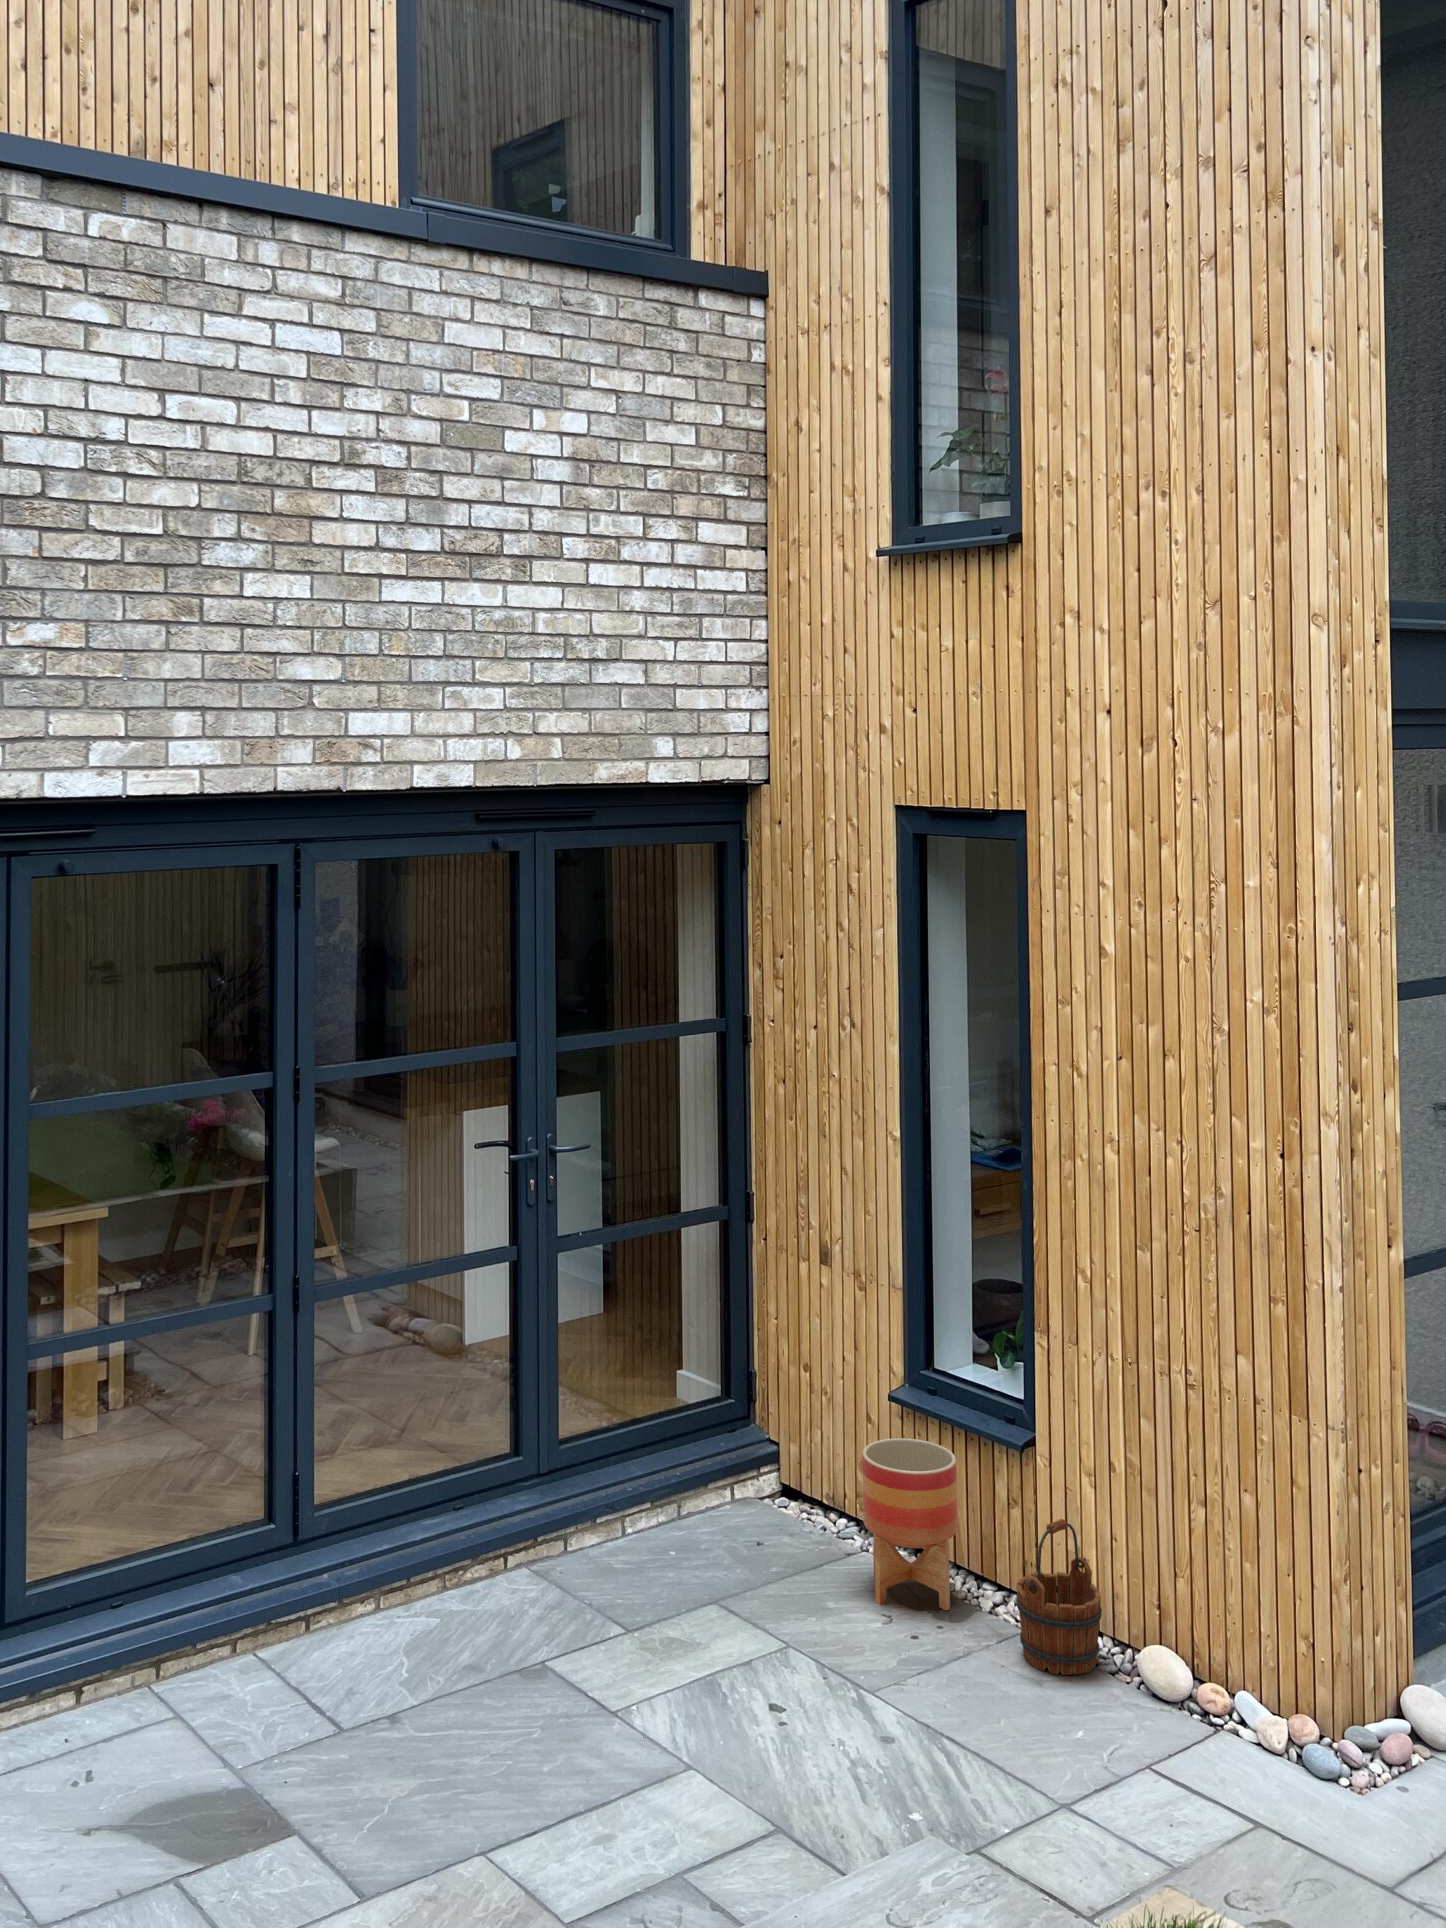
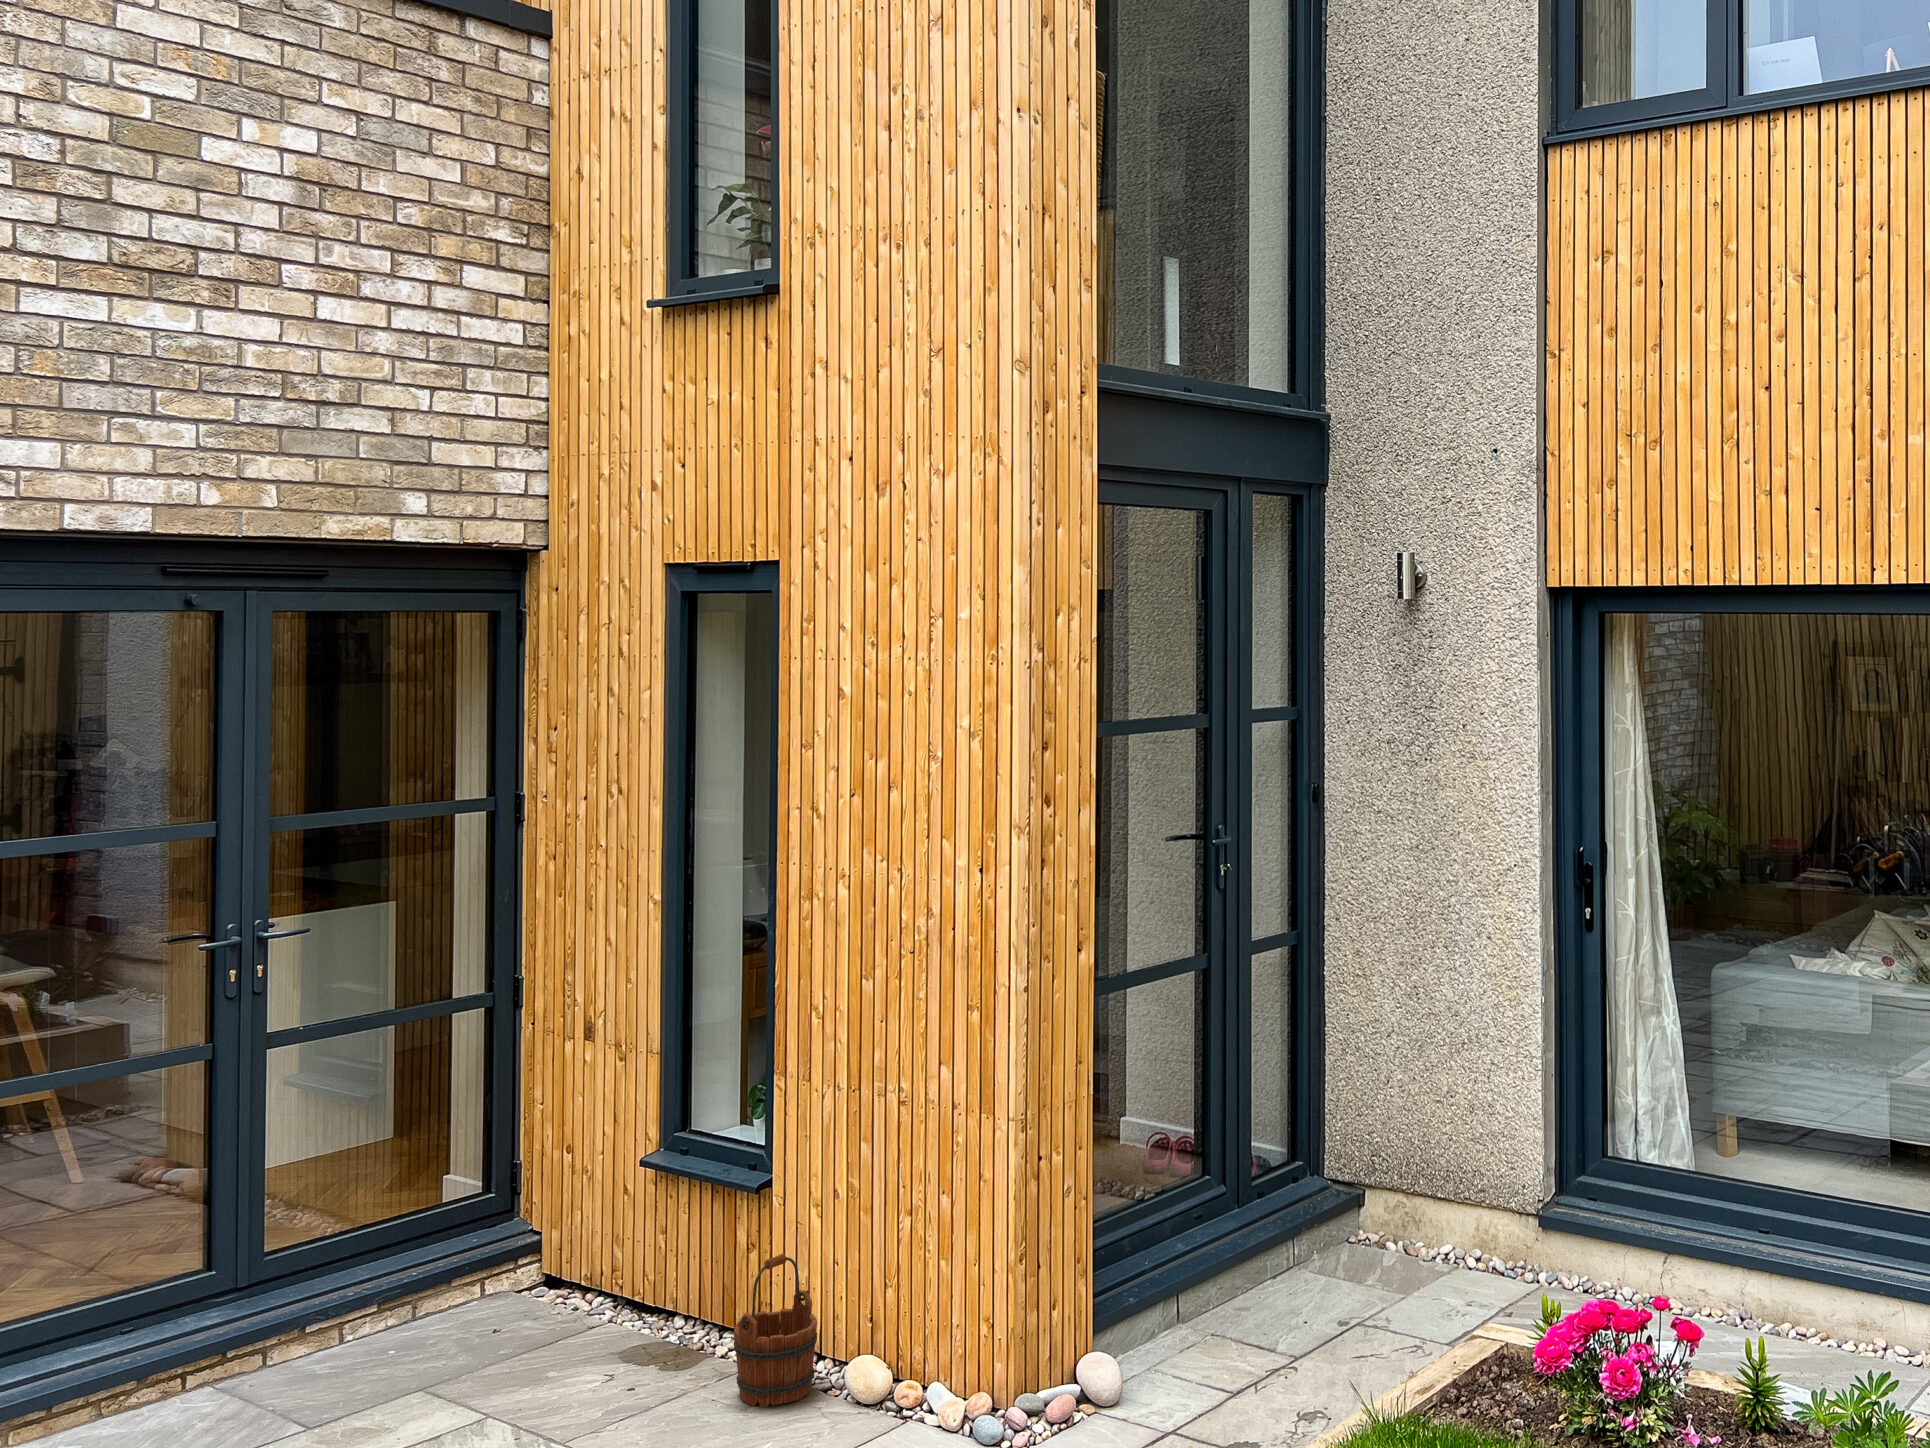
planter: present [862,1438,957,1610] -> none [596,1203,694,1374]

